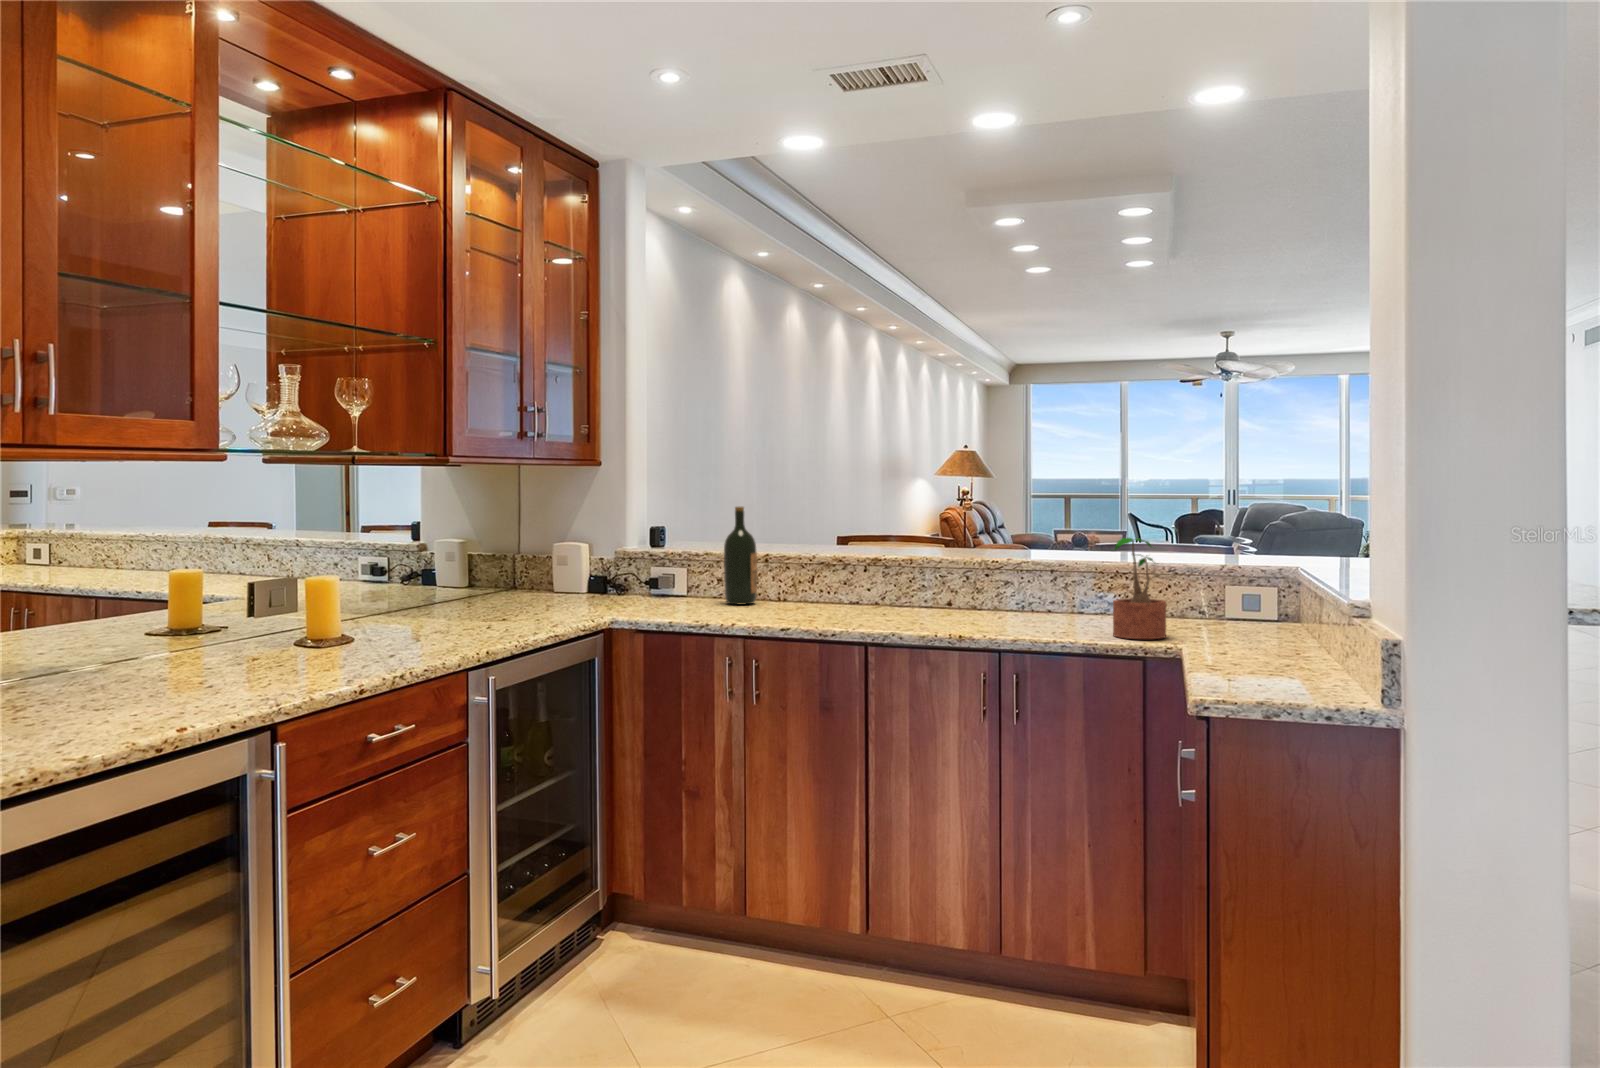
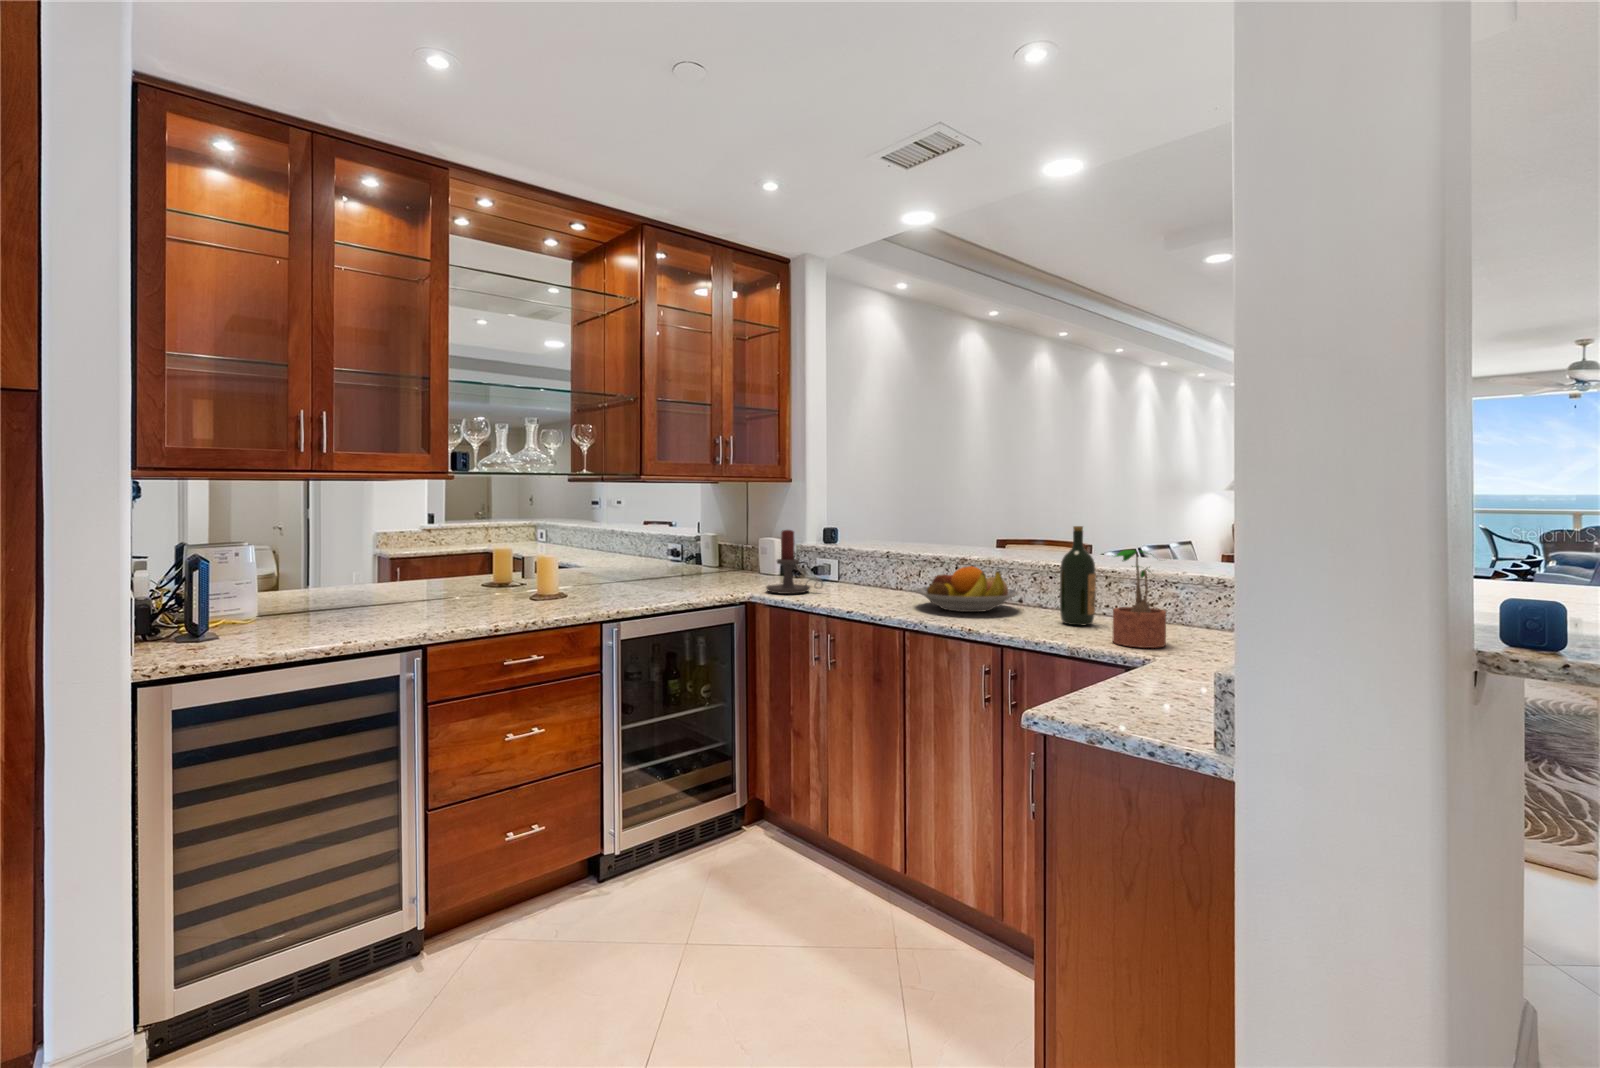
wine bottle: present [724,507,757,604] -> present [1060,526,1096,625]
candle holder: none [622,526,703,615] -> present [766,530,823,594]
fruit bowl: none [847,565,971,620] -> present [916,566,1019,612]

